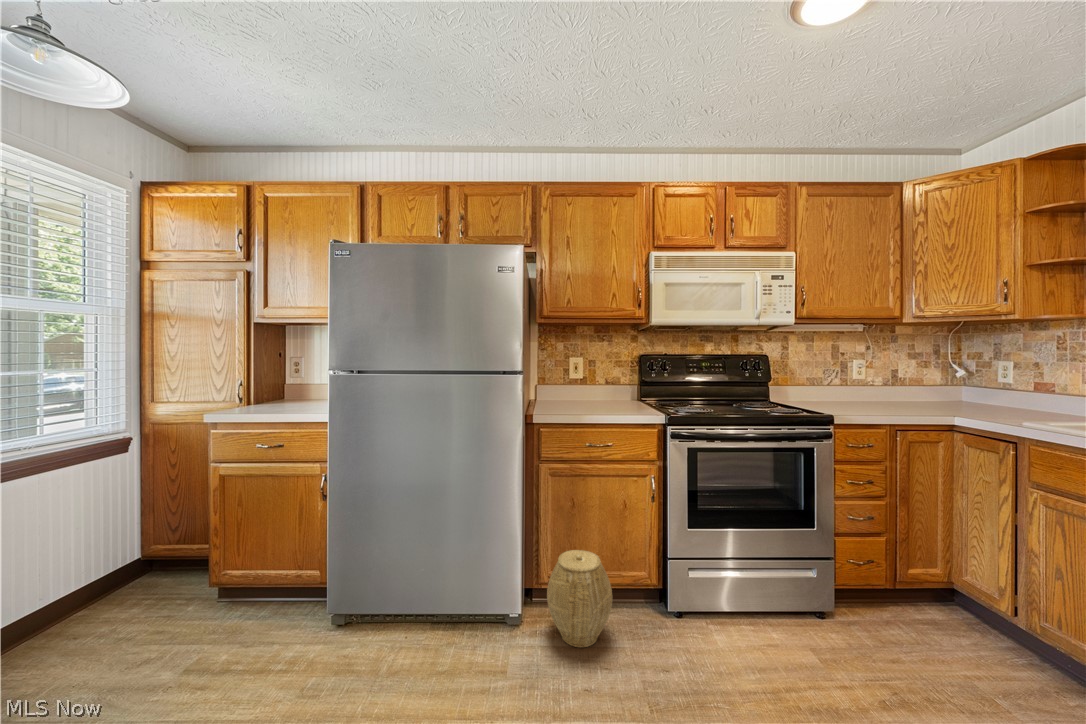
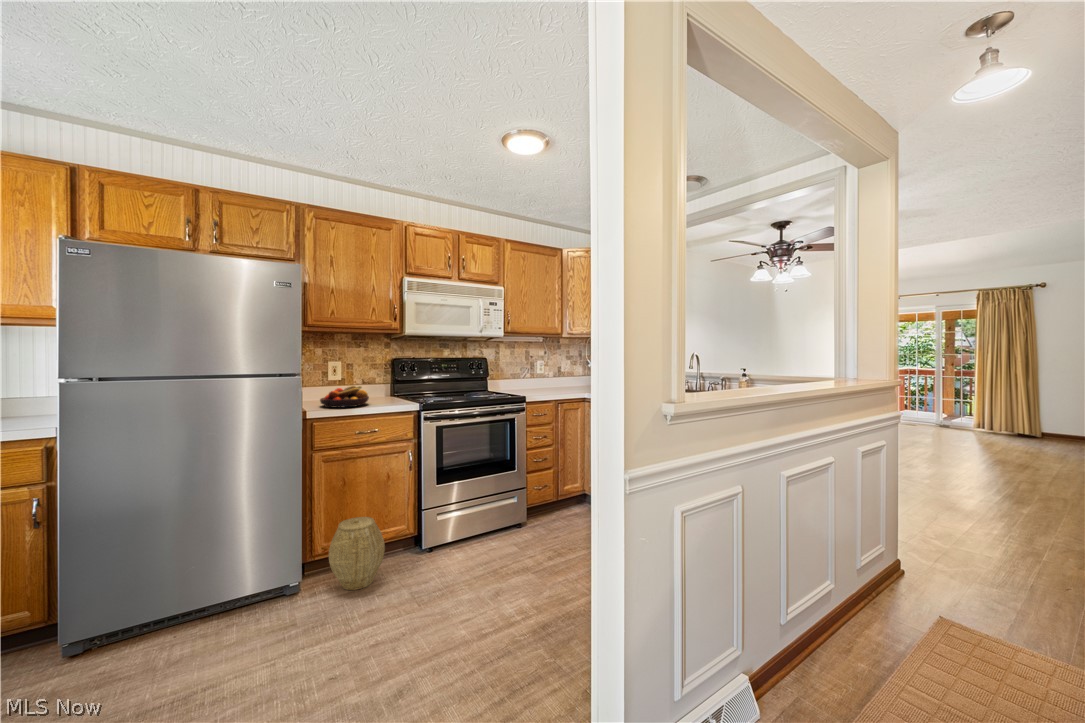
fruit bowl: none [554,386,607,412] -> present [320,386,369,408]

